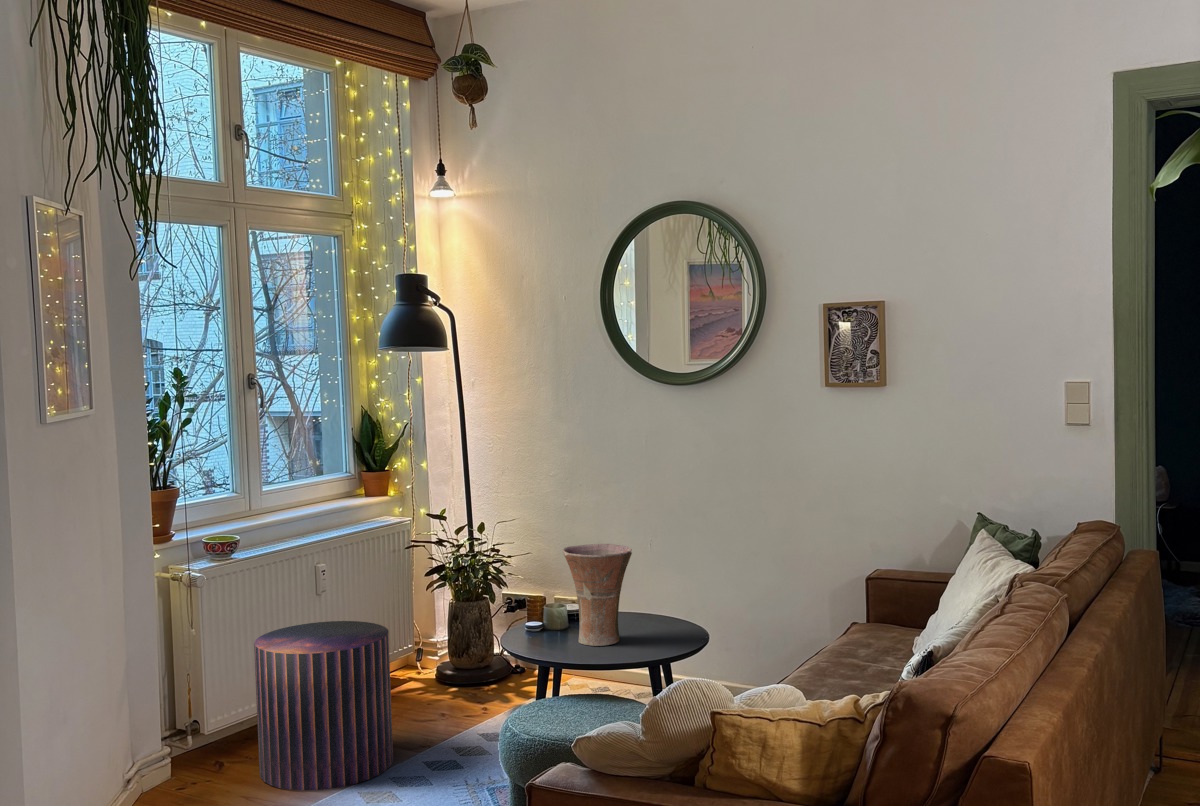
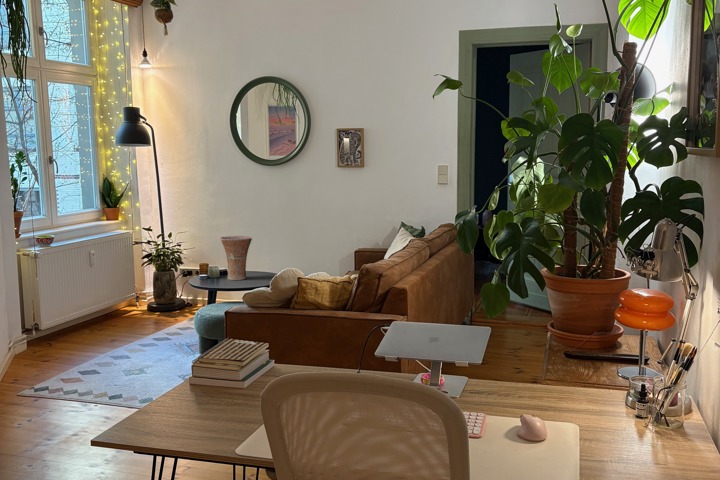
pouf: present [254,621,393,790] -> none [67,277,137,352]

